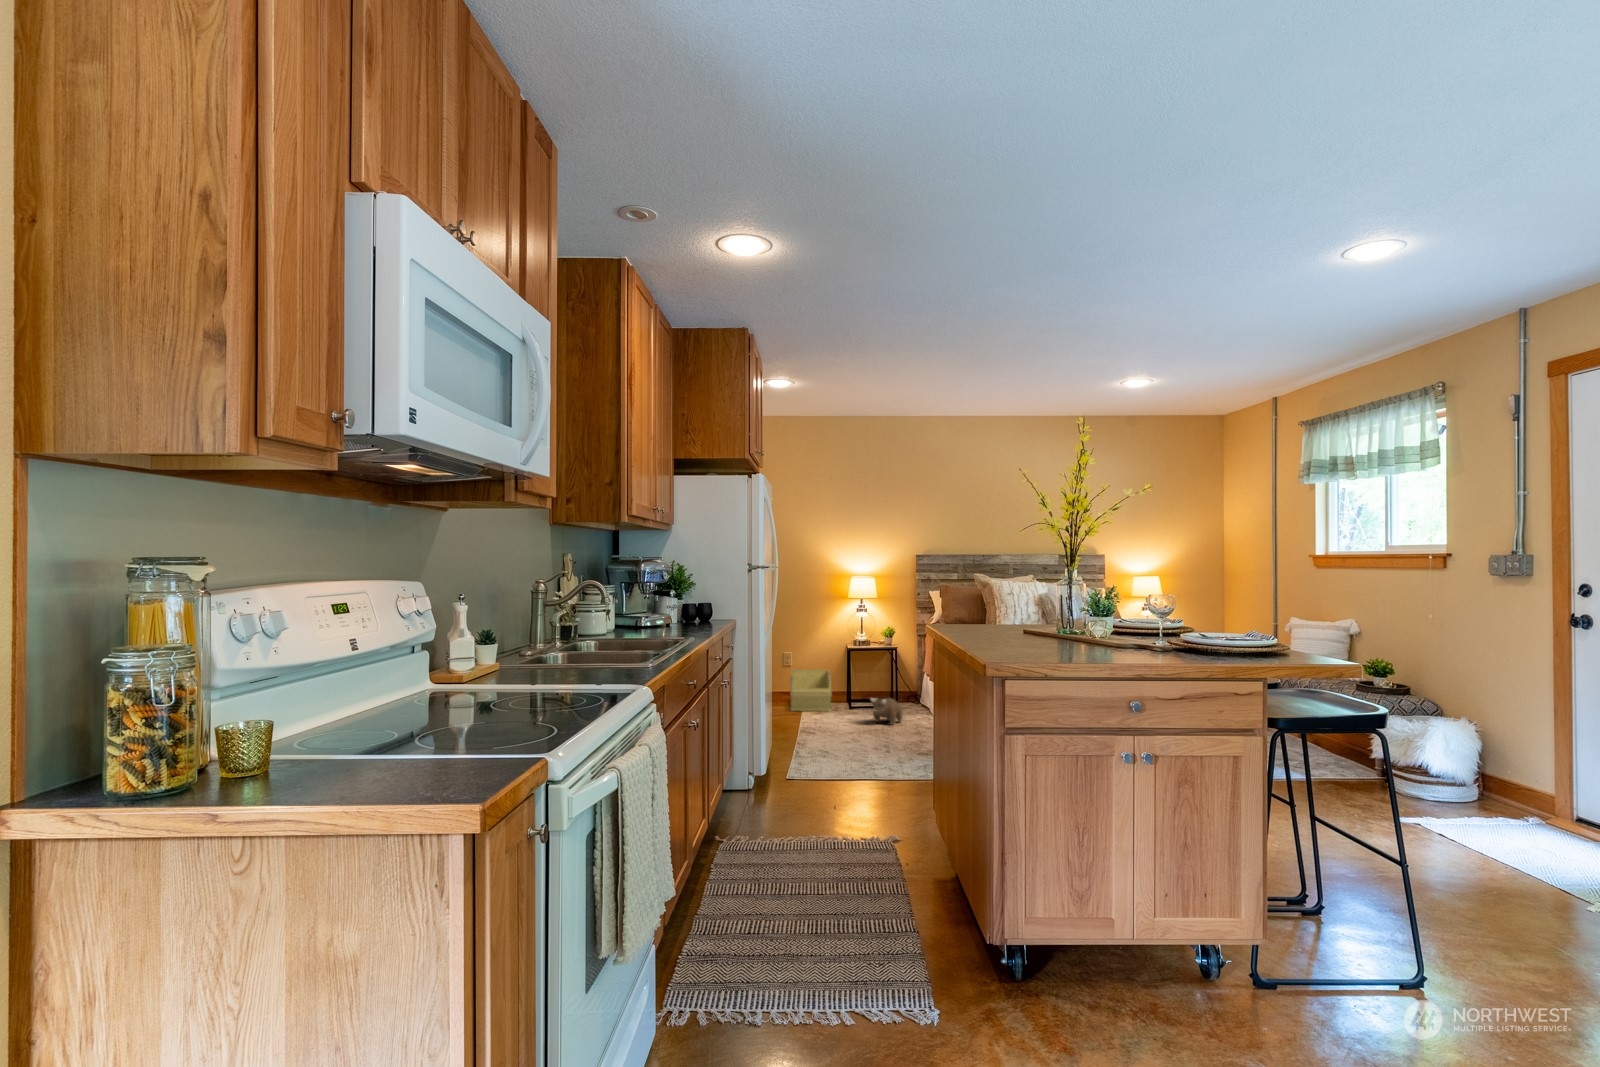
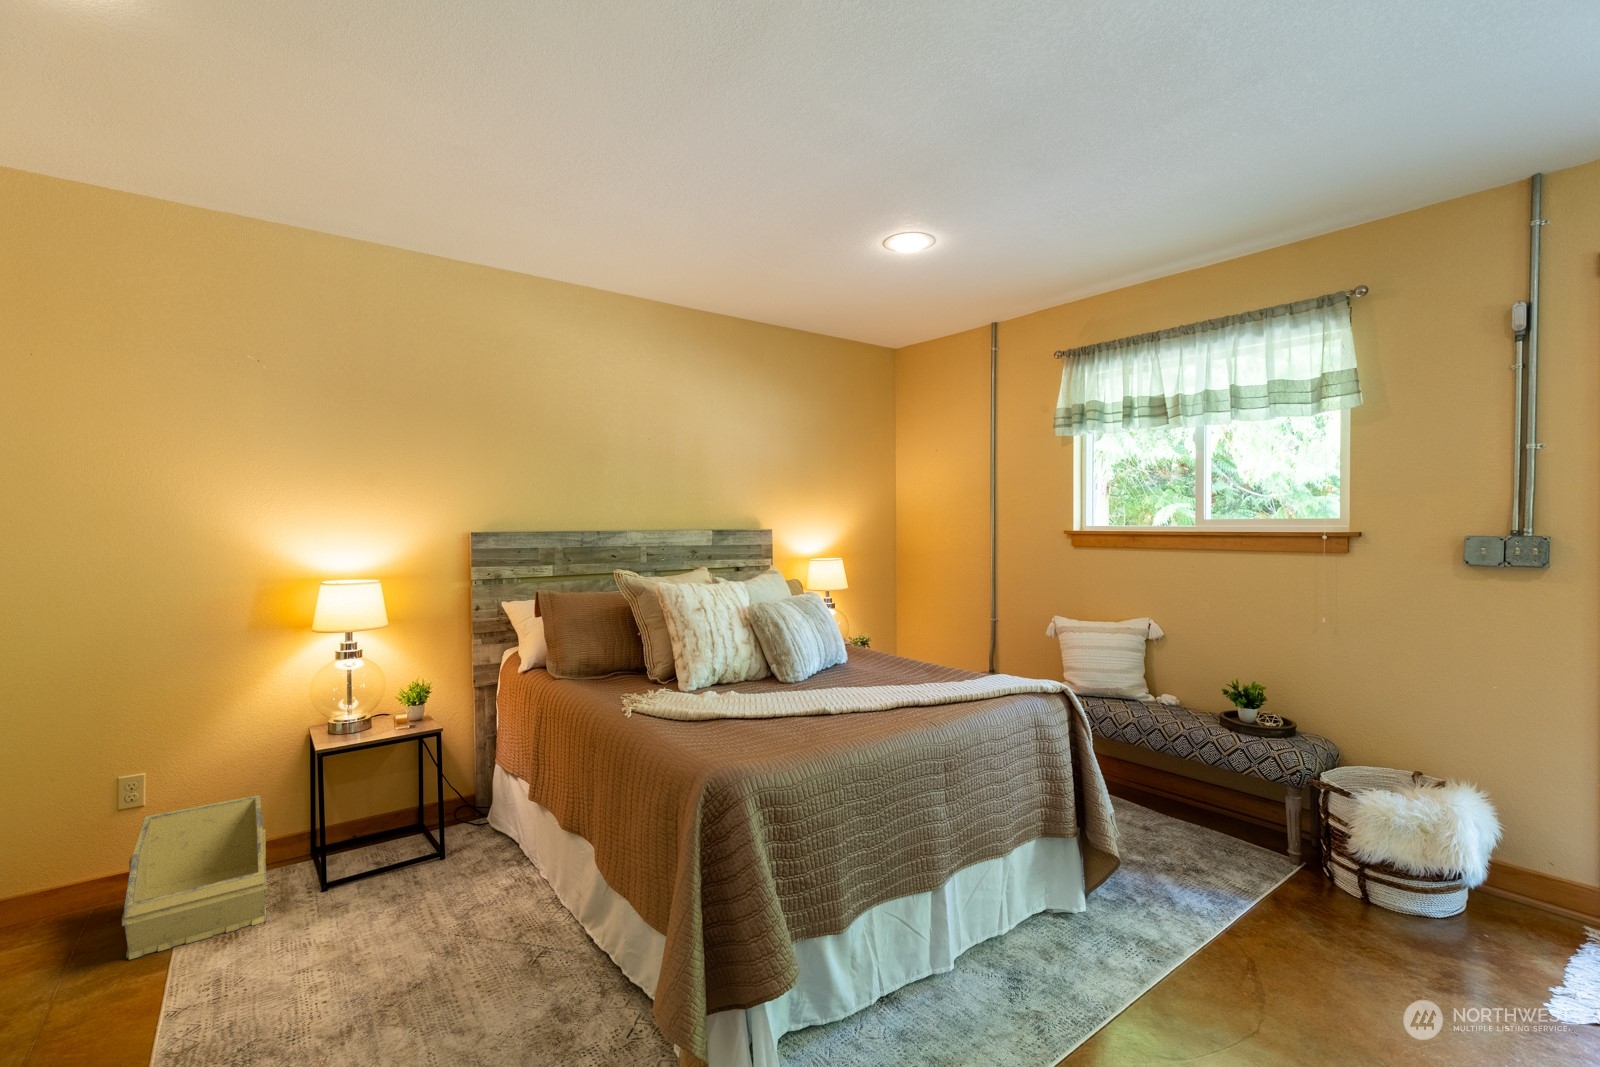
plush toy: present [871,698,902,725] -> none [390,883,476,956]

